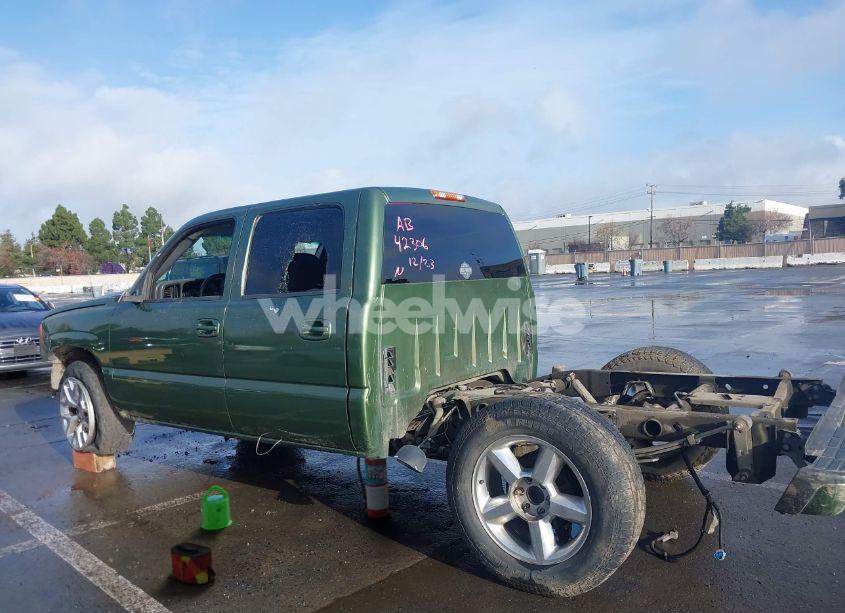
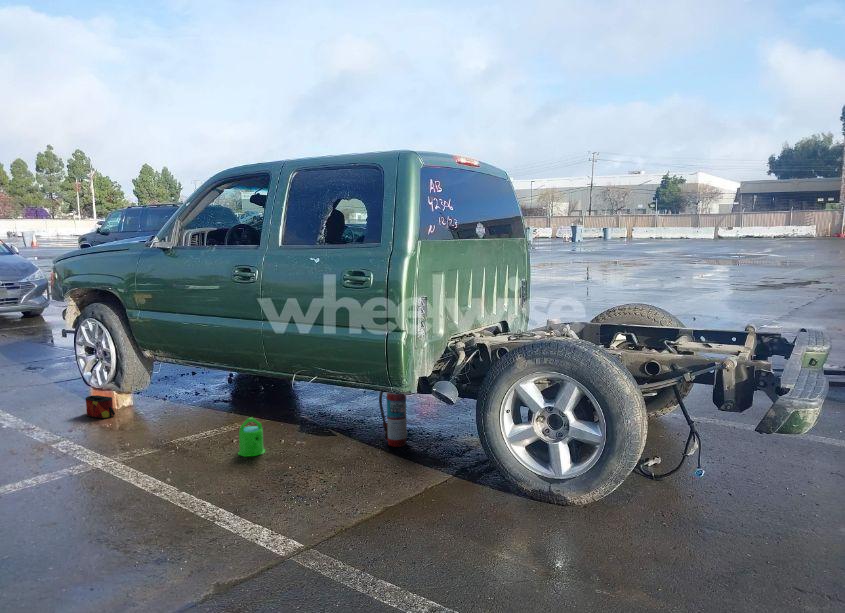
bag: present [171,542,216,585] -> present [86,395,115,419]

